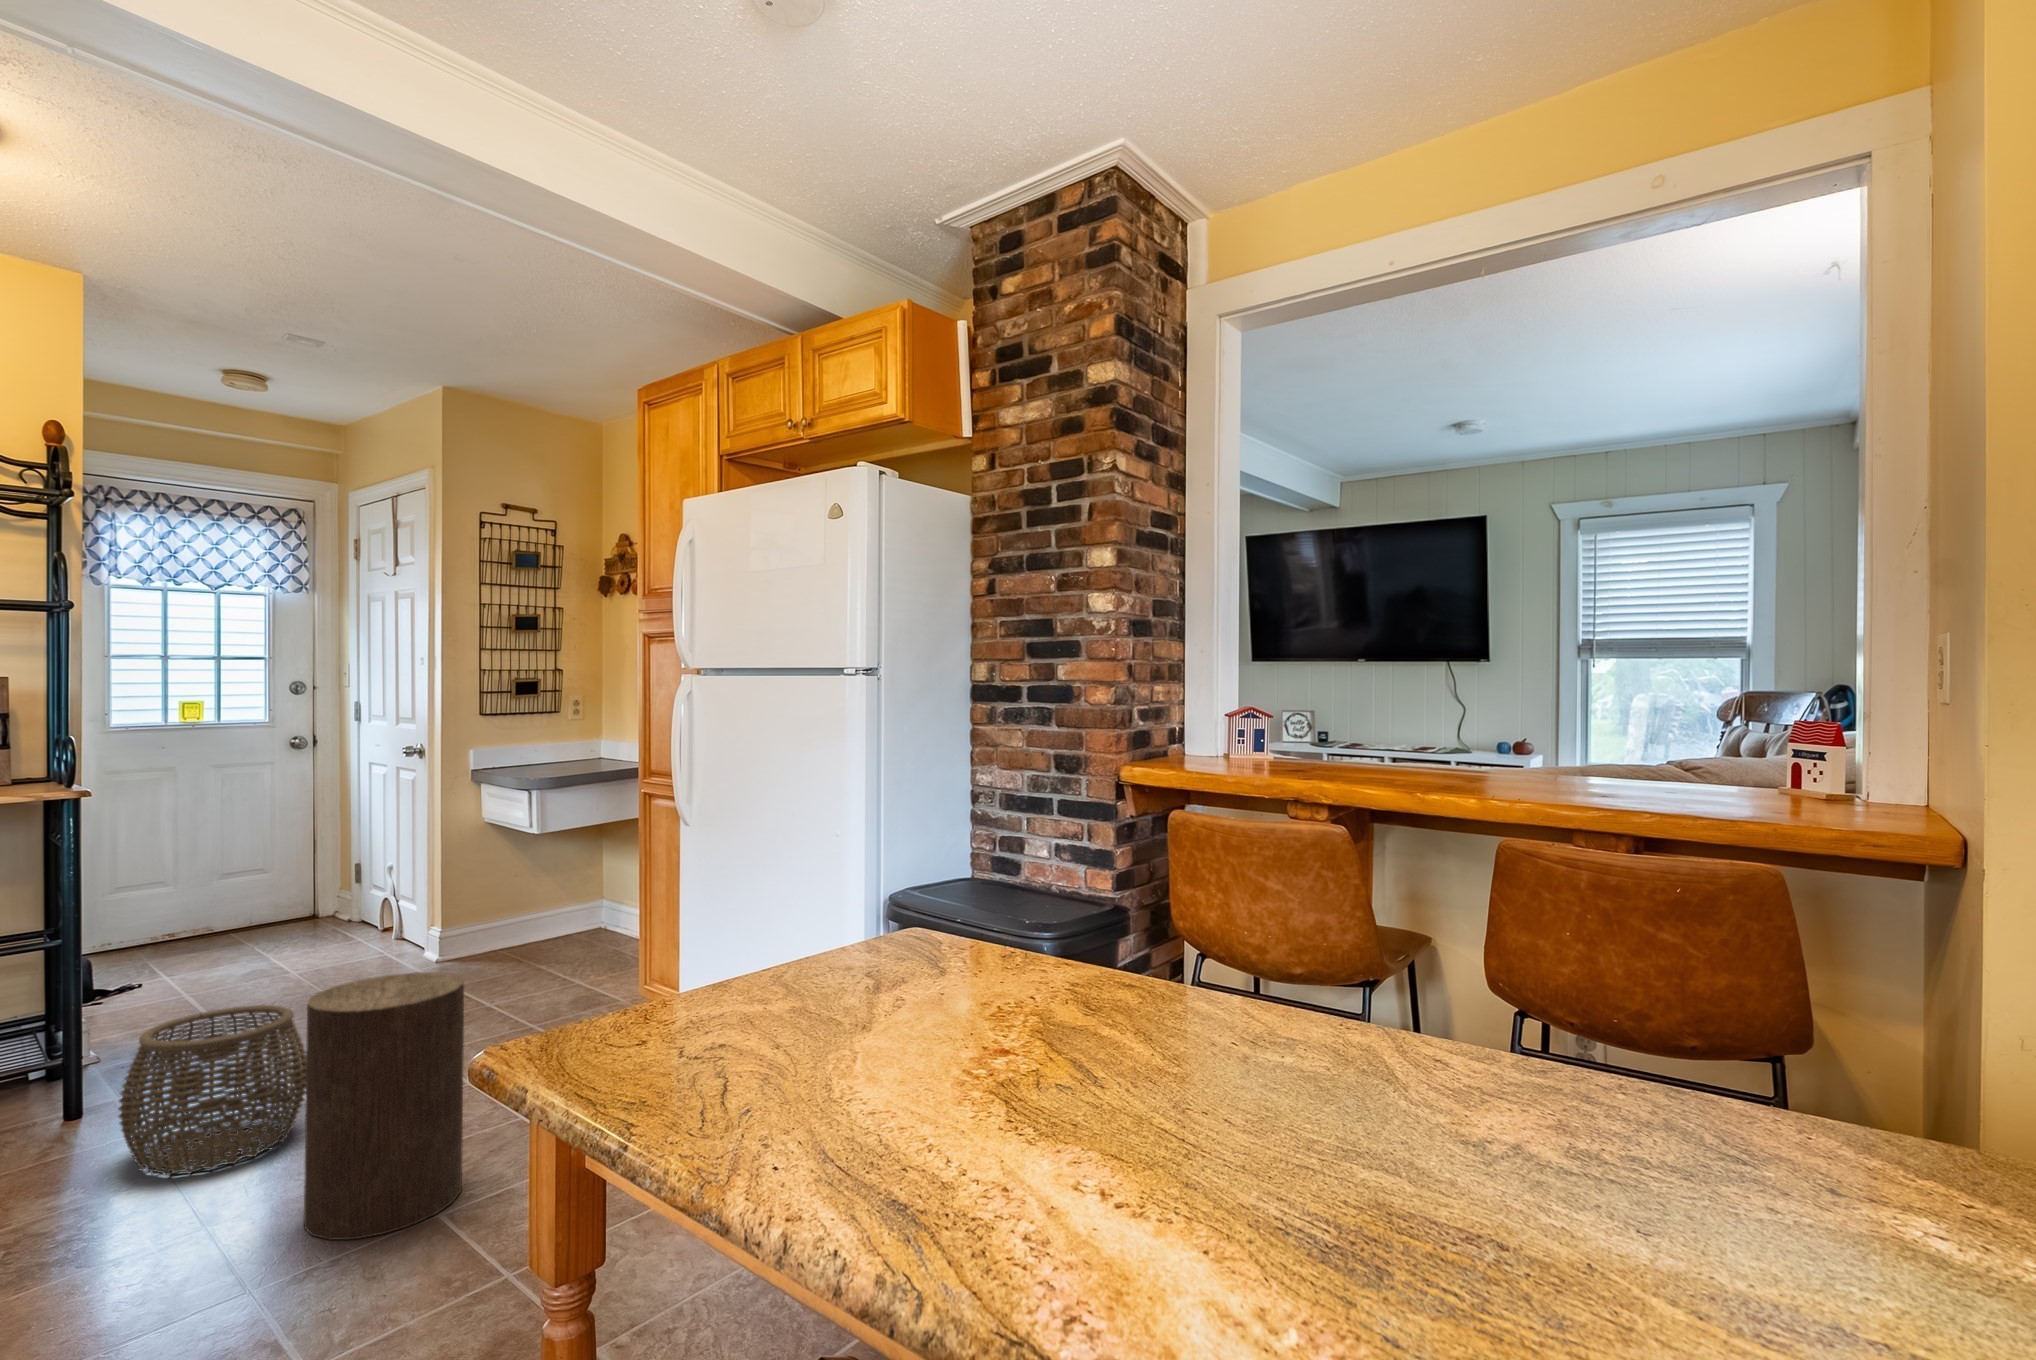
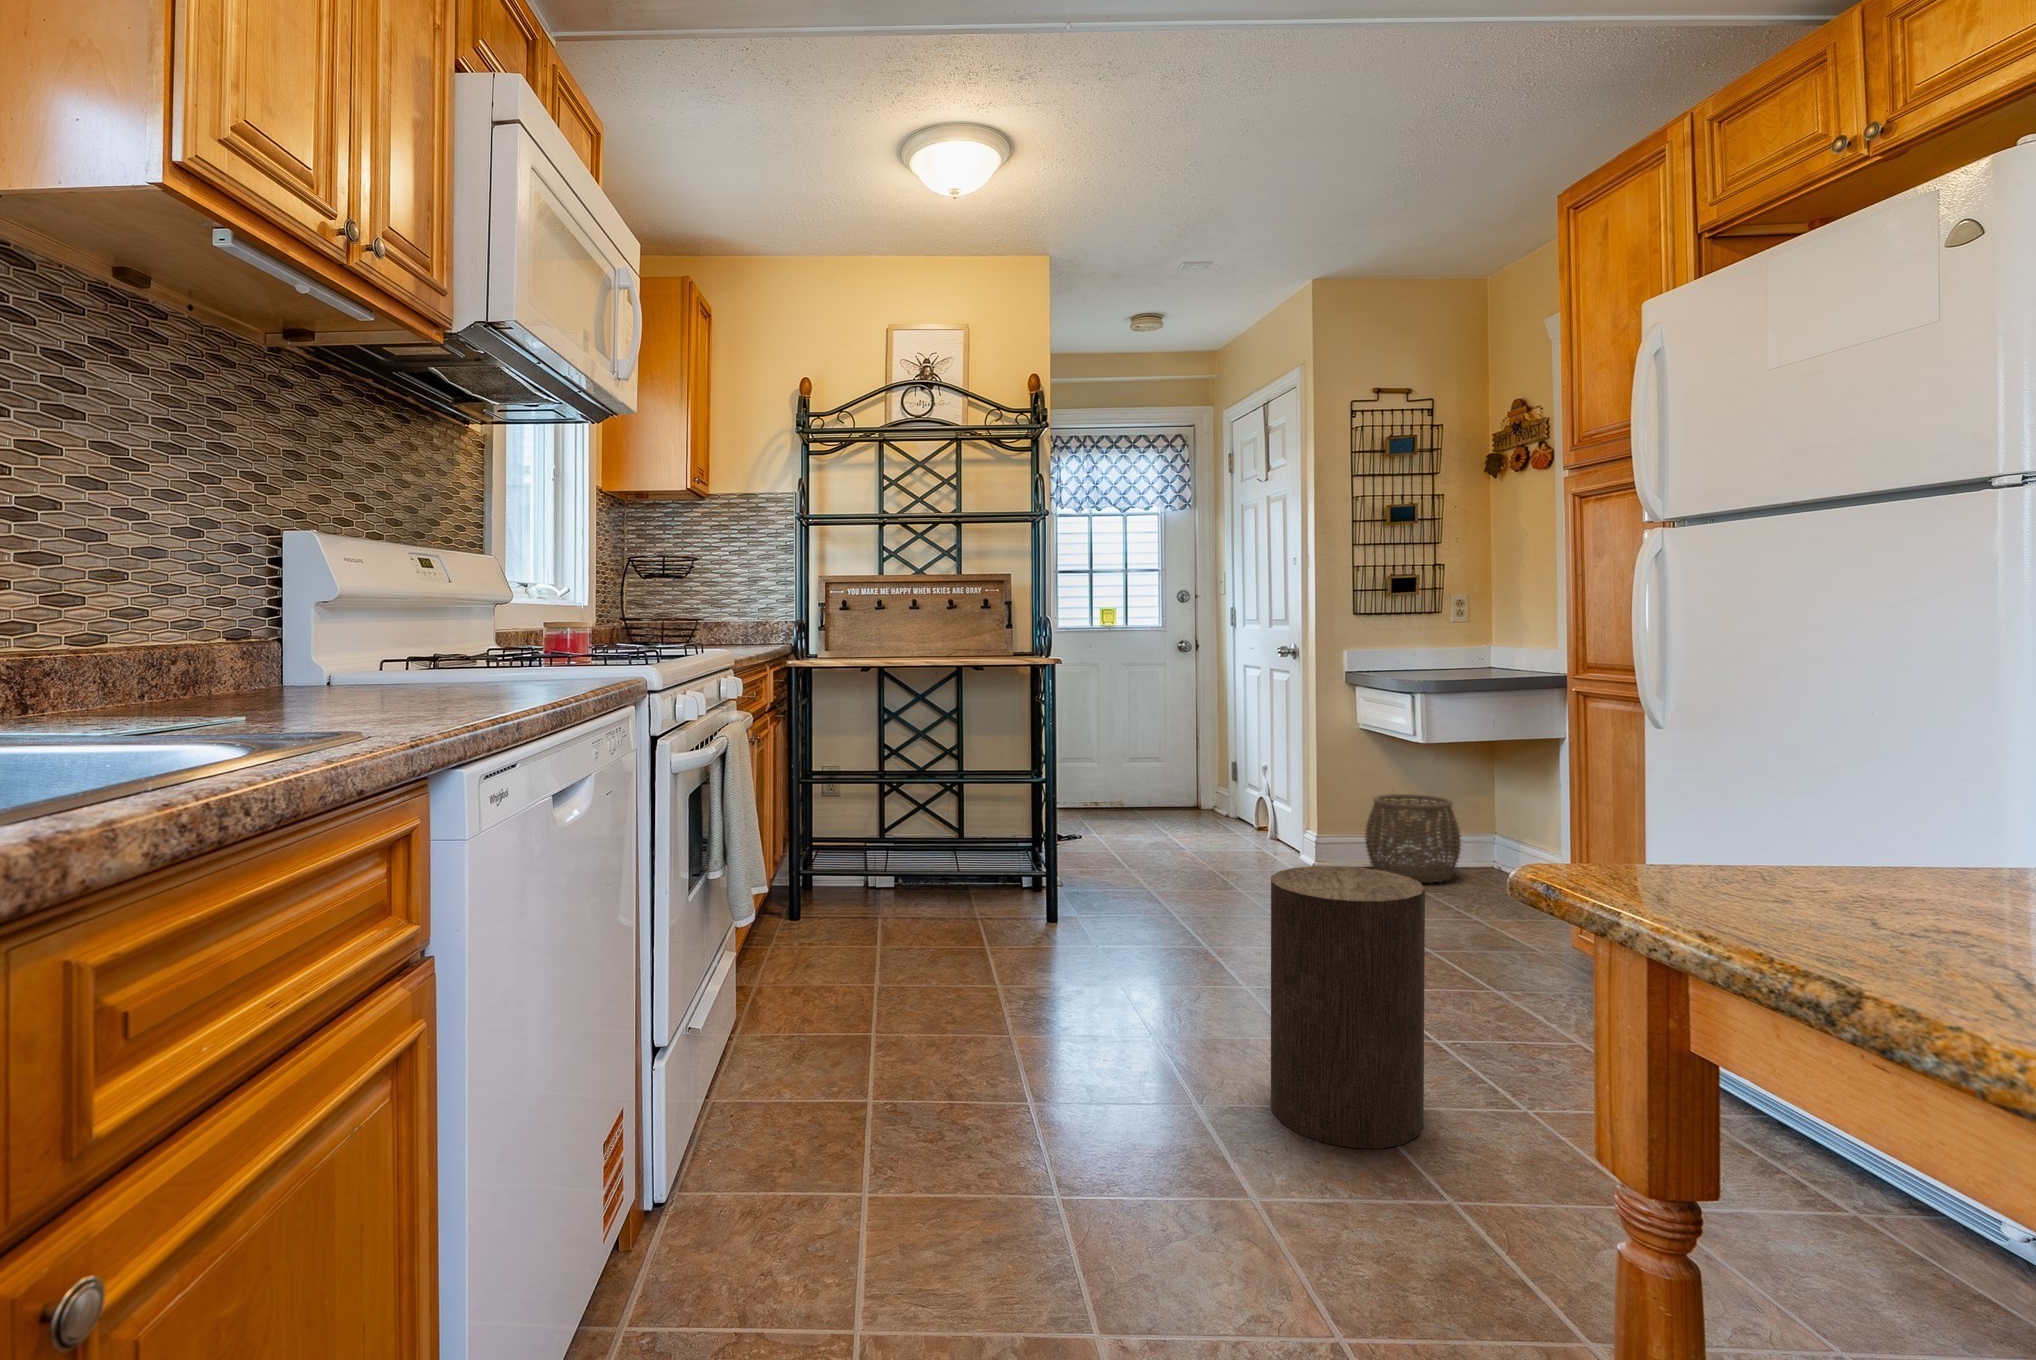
woven basket: present [118,1005,306,1175] -> present [1365,794,1461,883]

